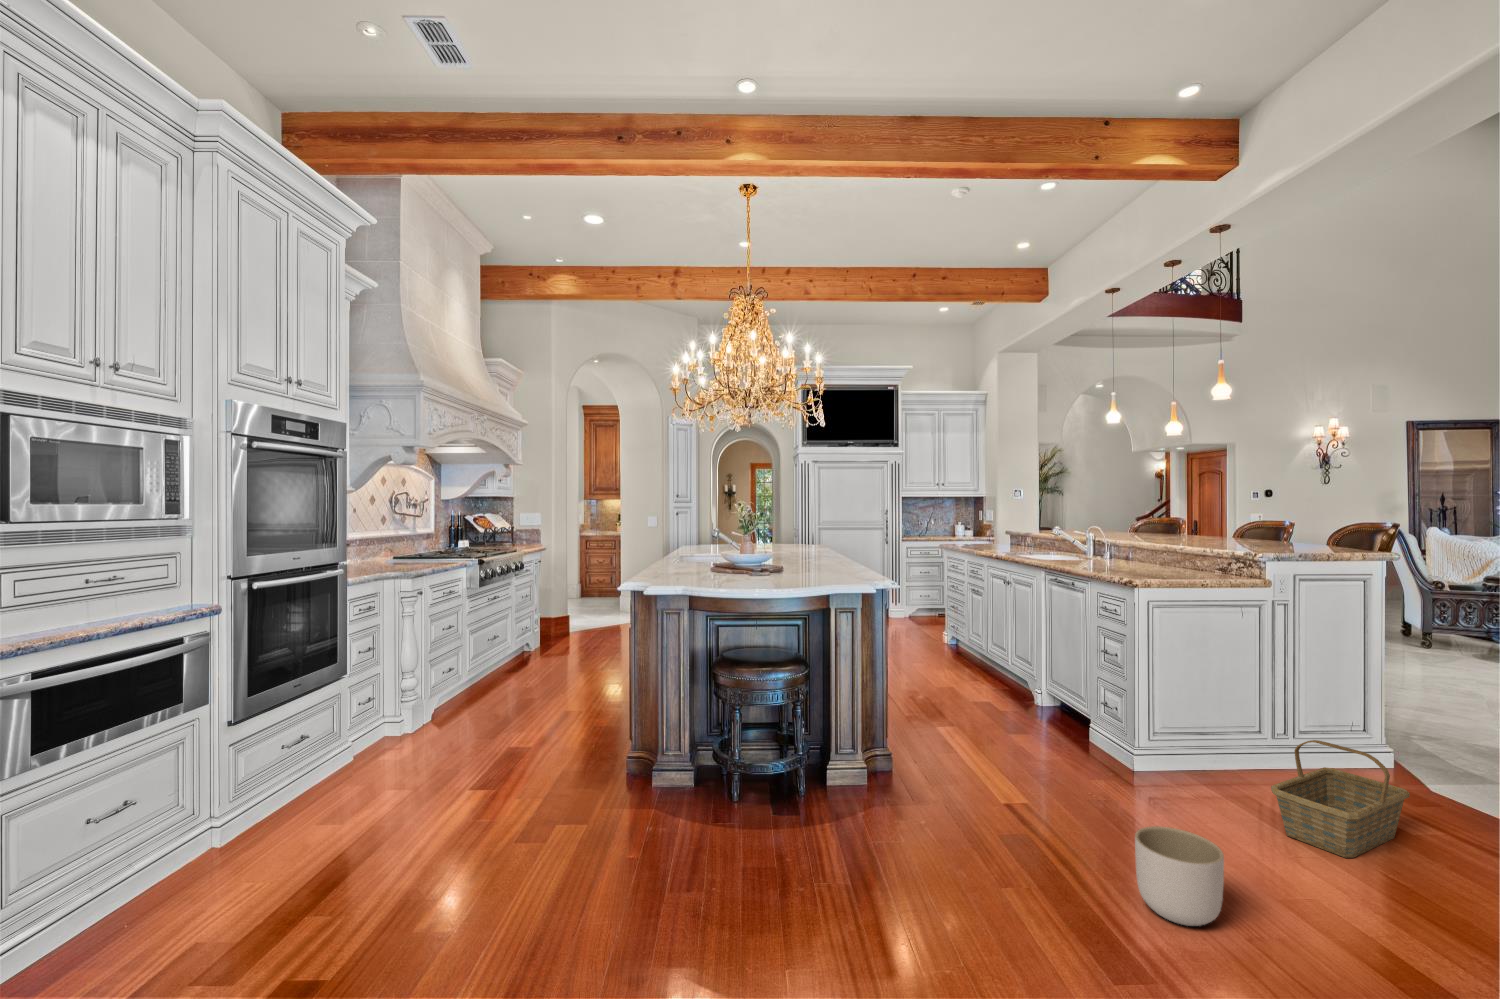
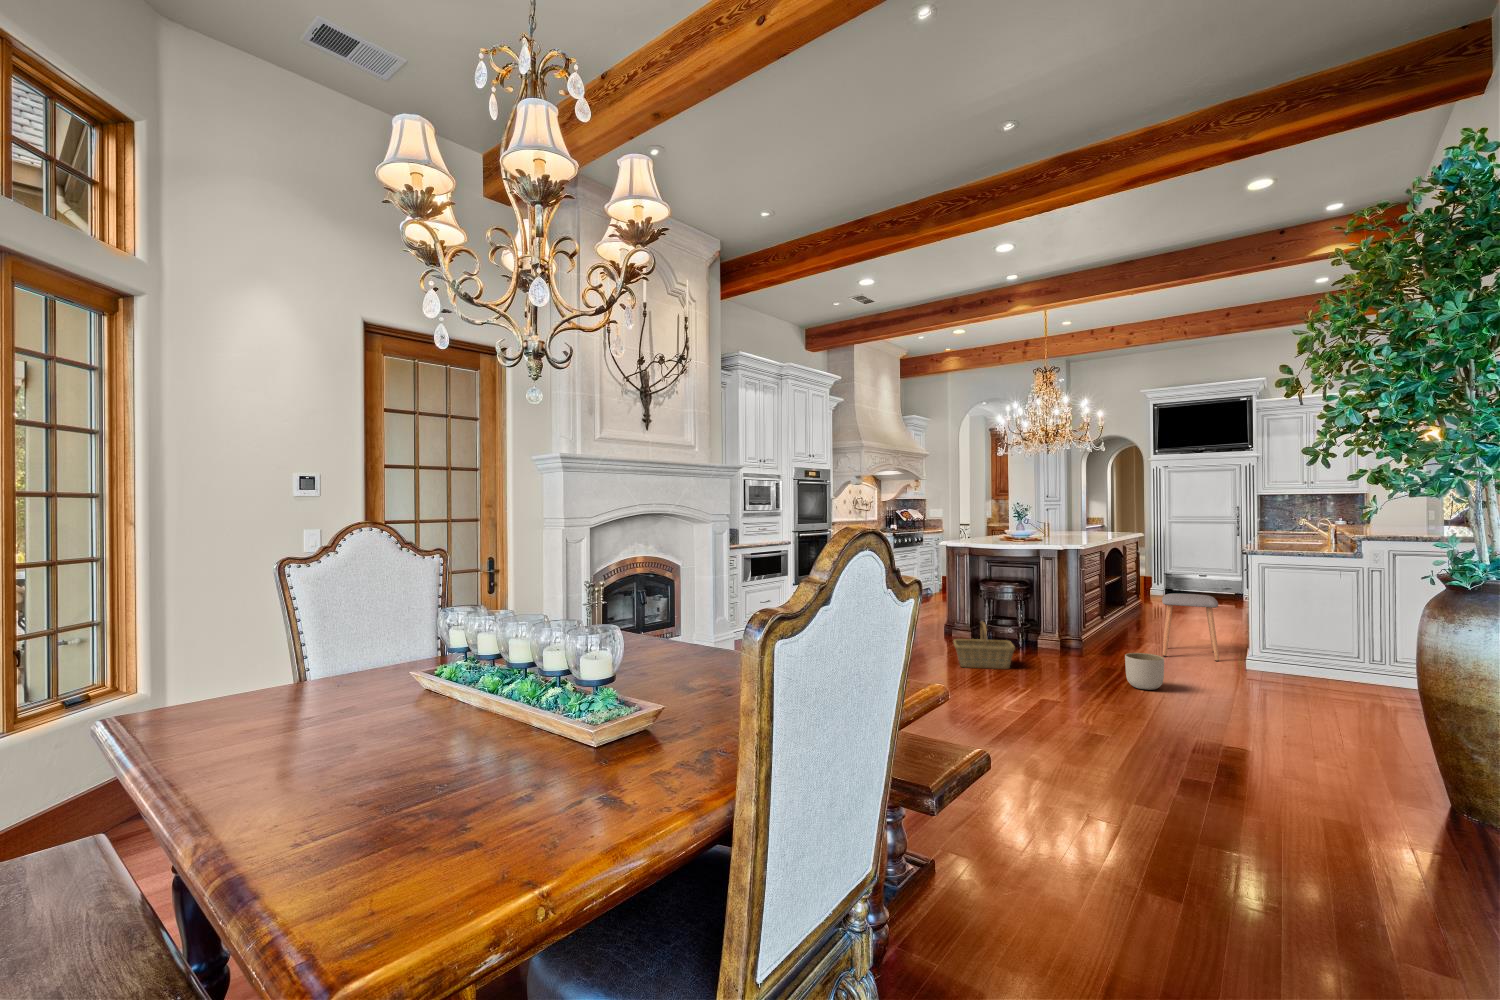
stool: none [977,651,1087,768] -> present [1162,593,1219,661]
basket: present [1271,740,1410,858] -> present [954,622,1015,669]

